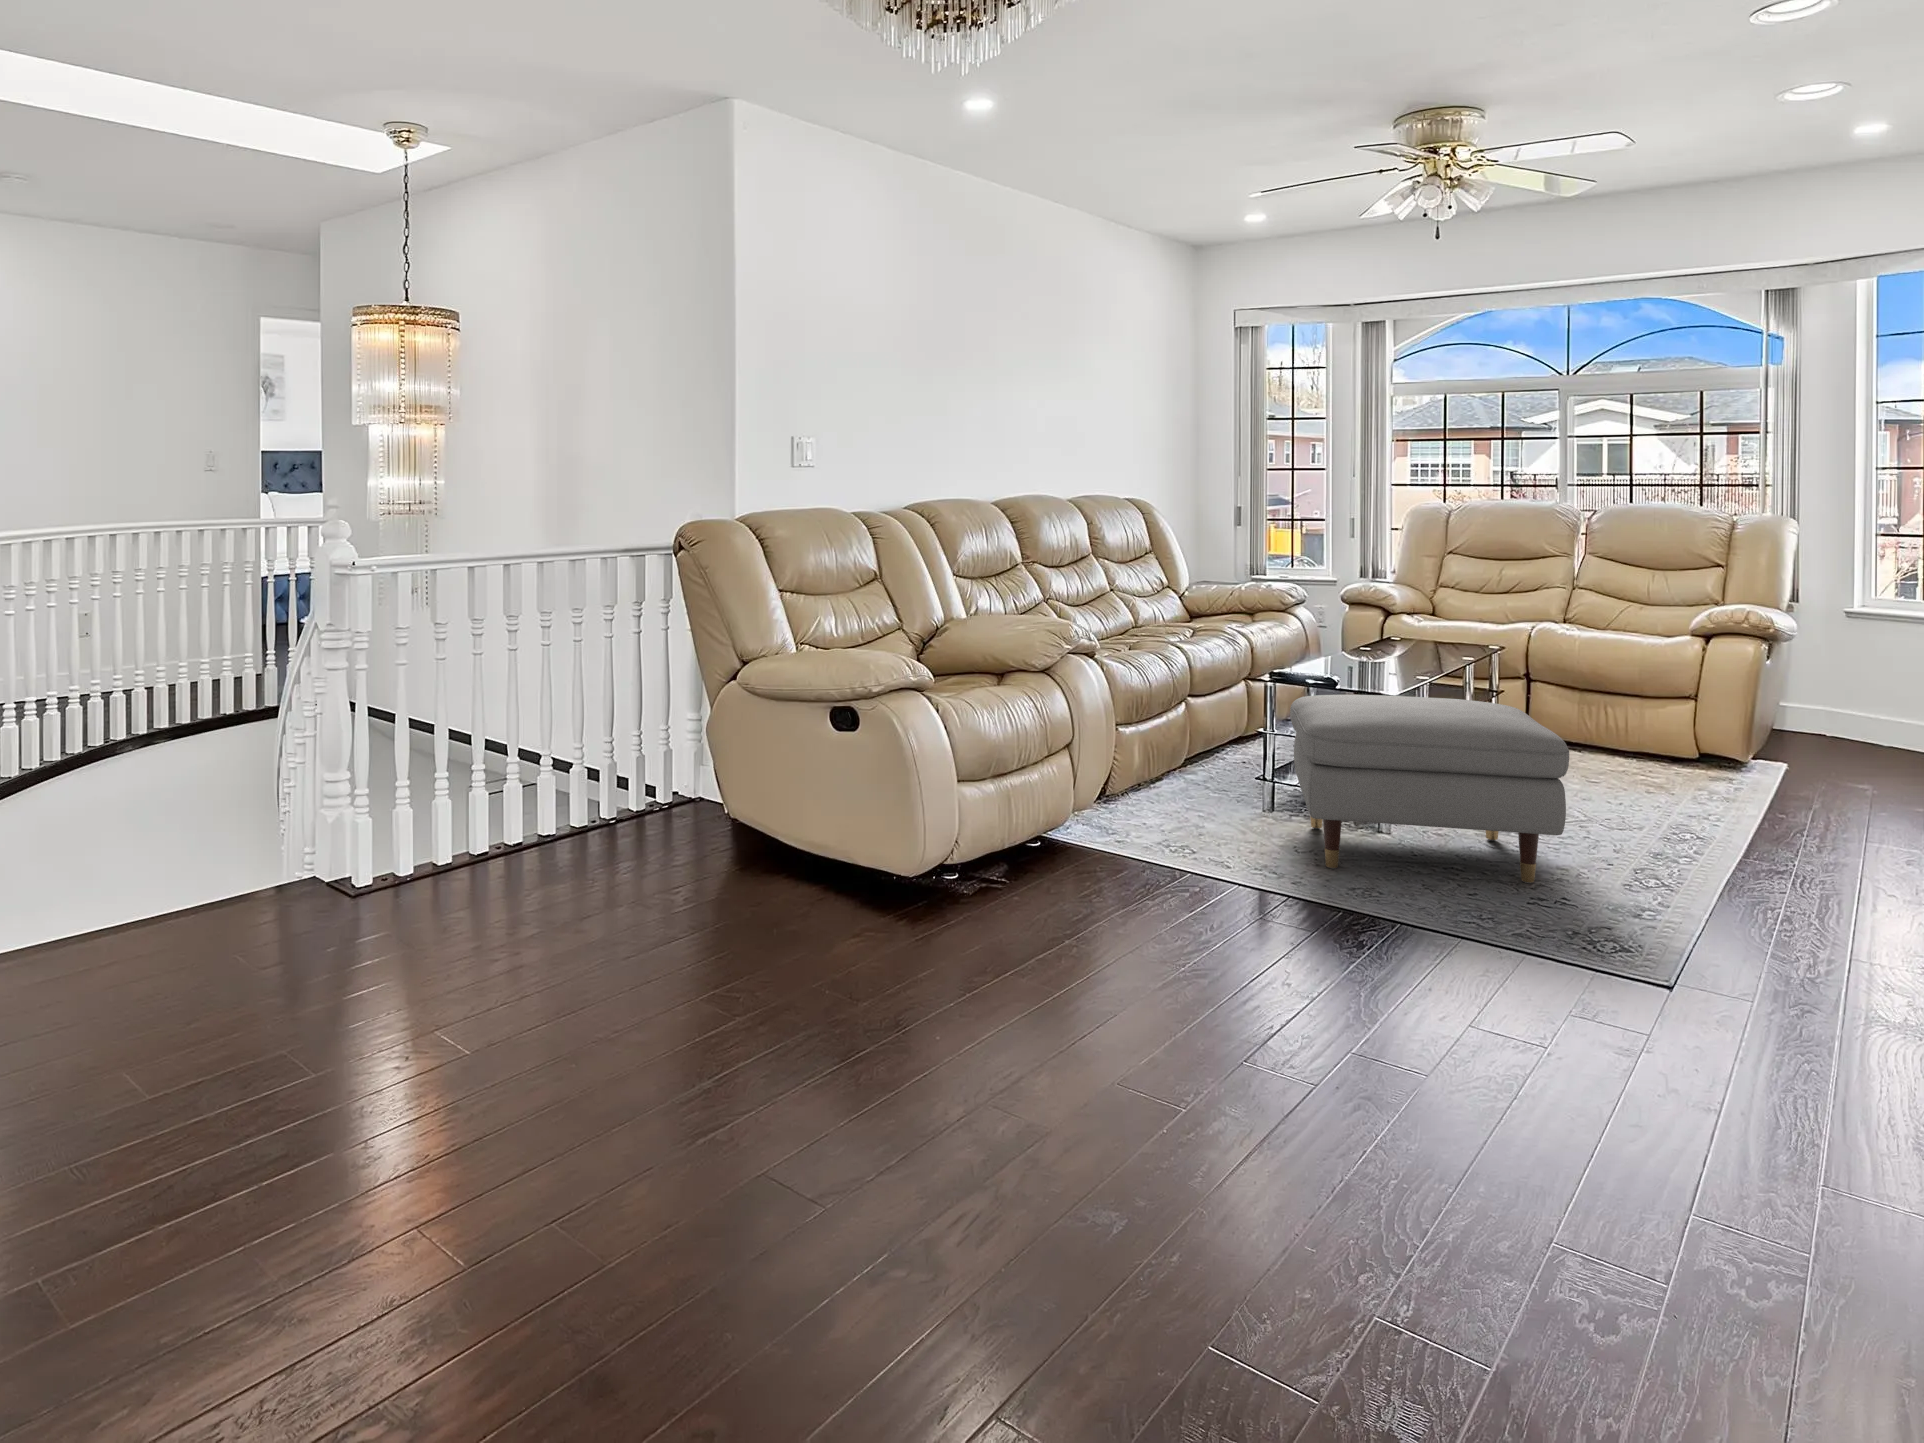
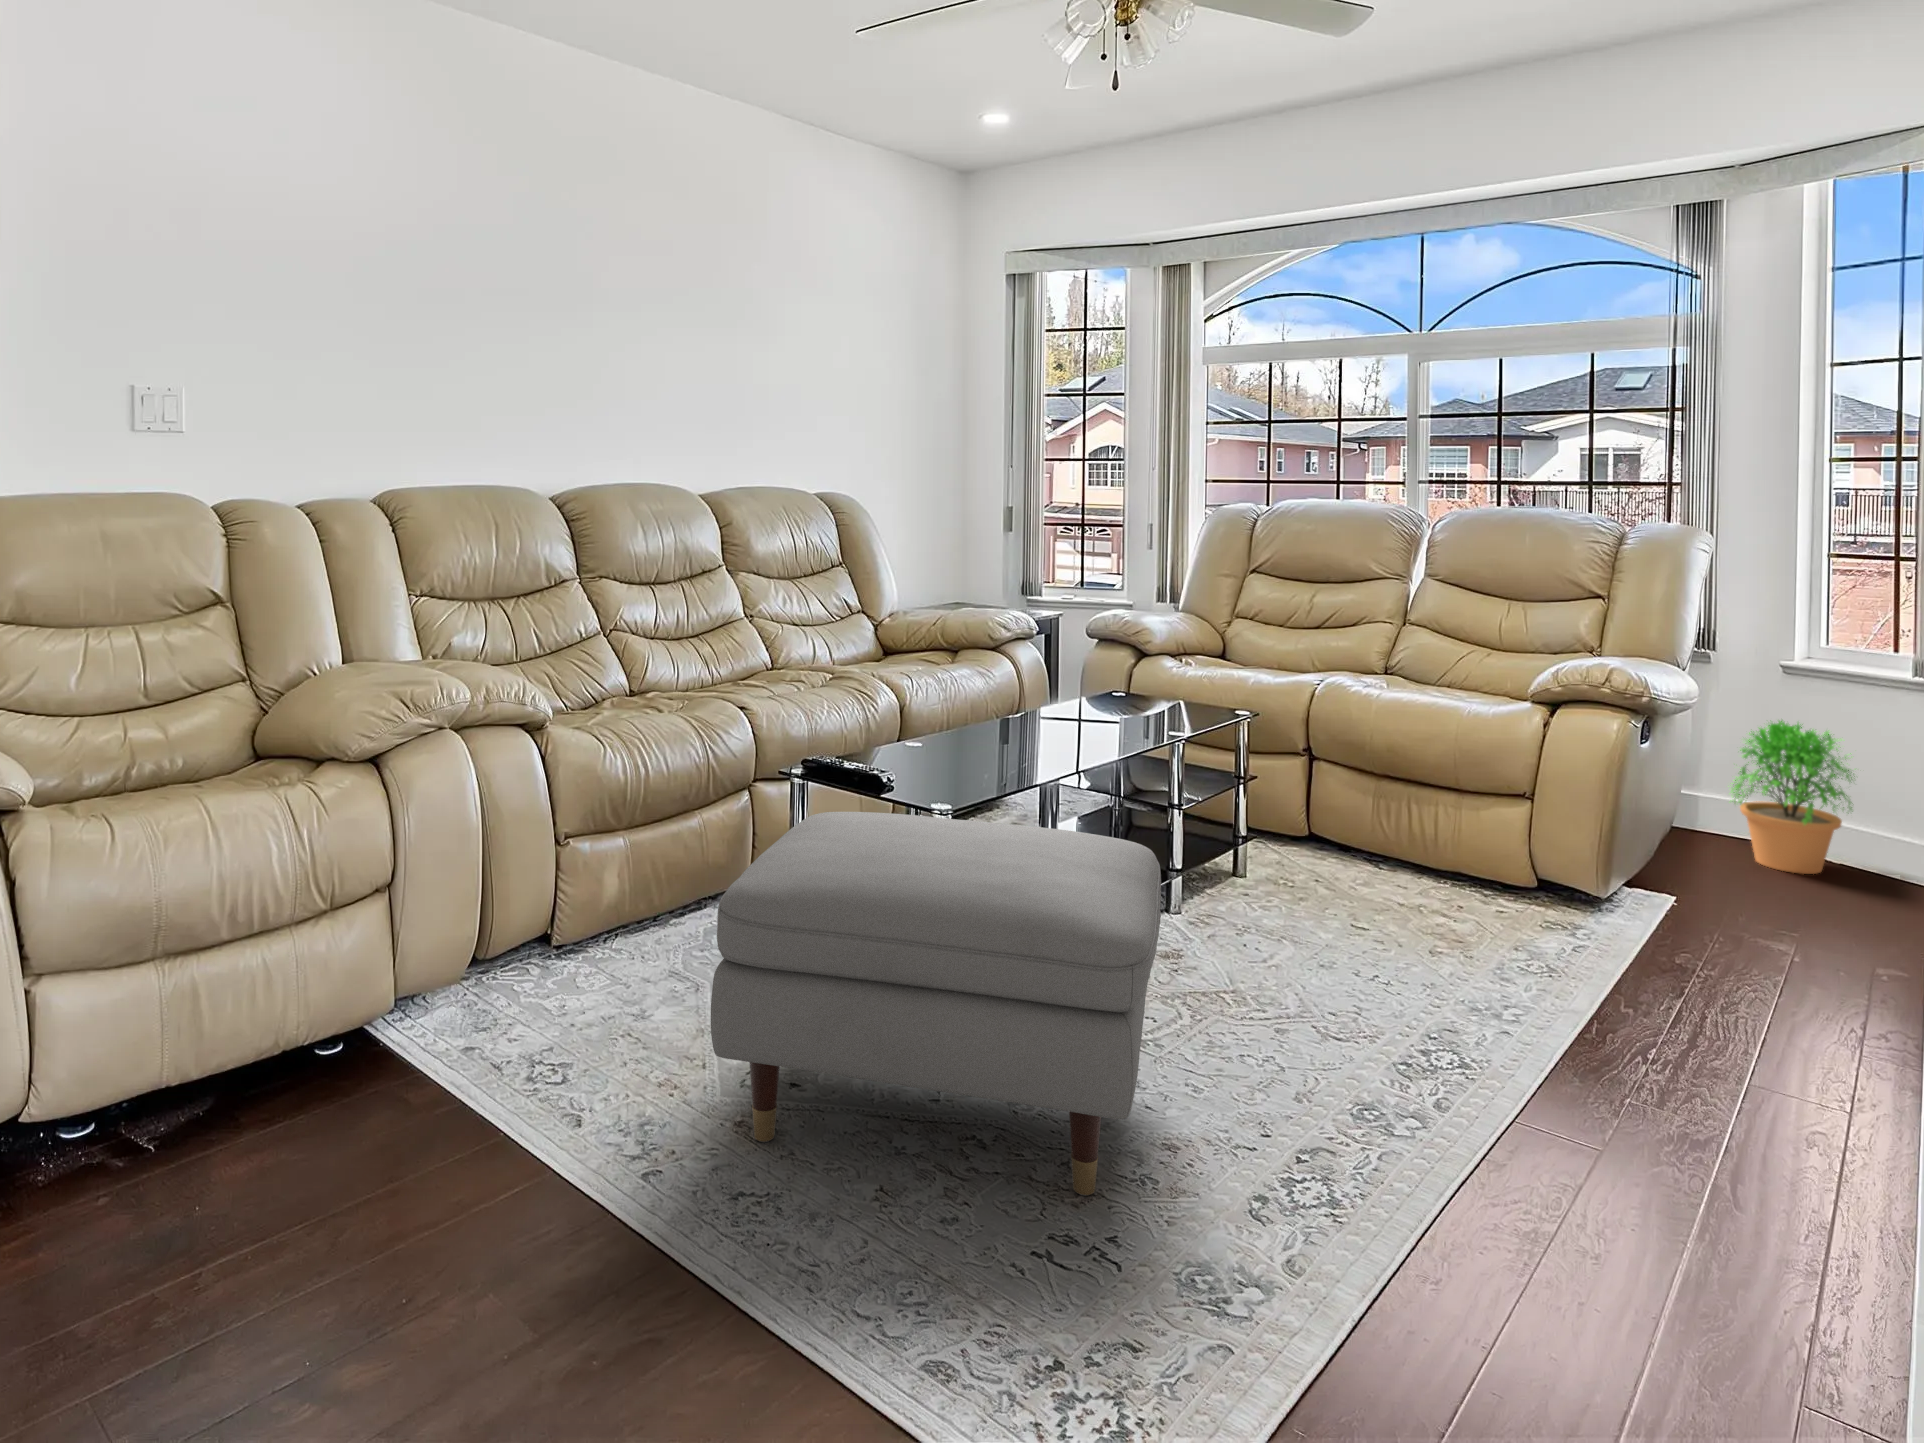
potted plant: none [1813,646,1908,751] -> present [1731,720,1855,874]

